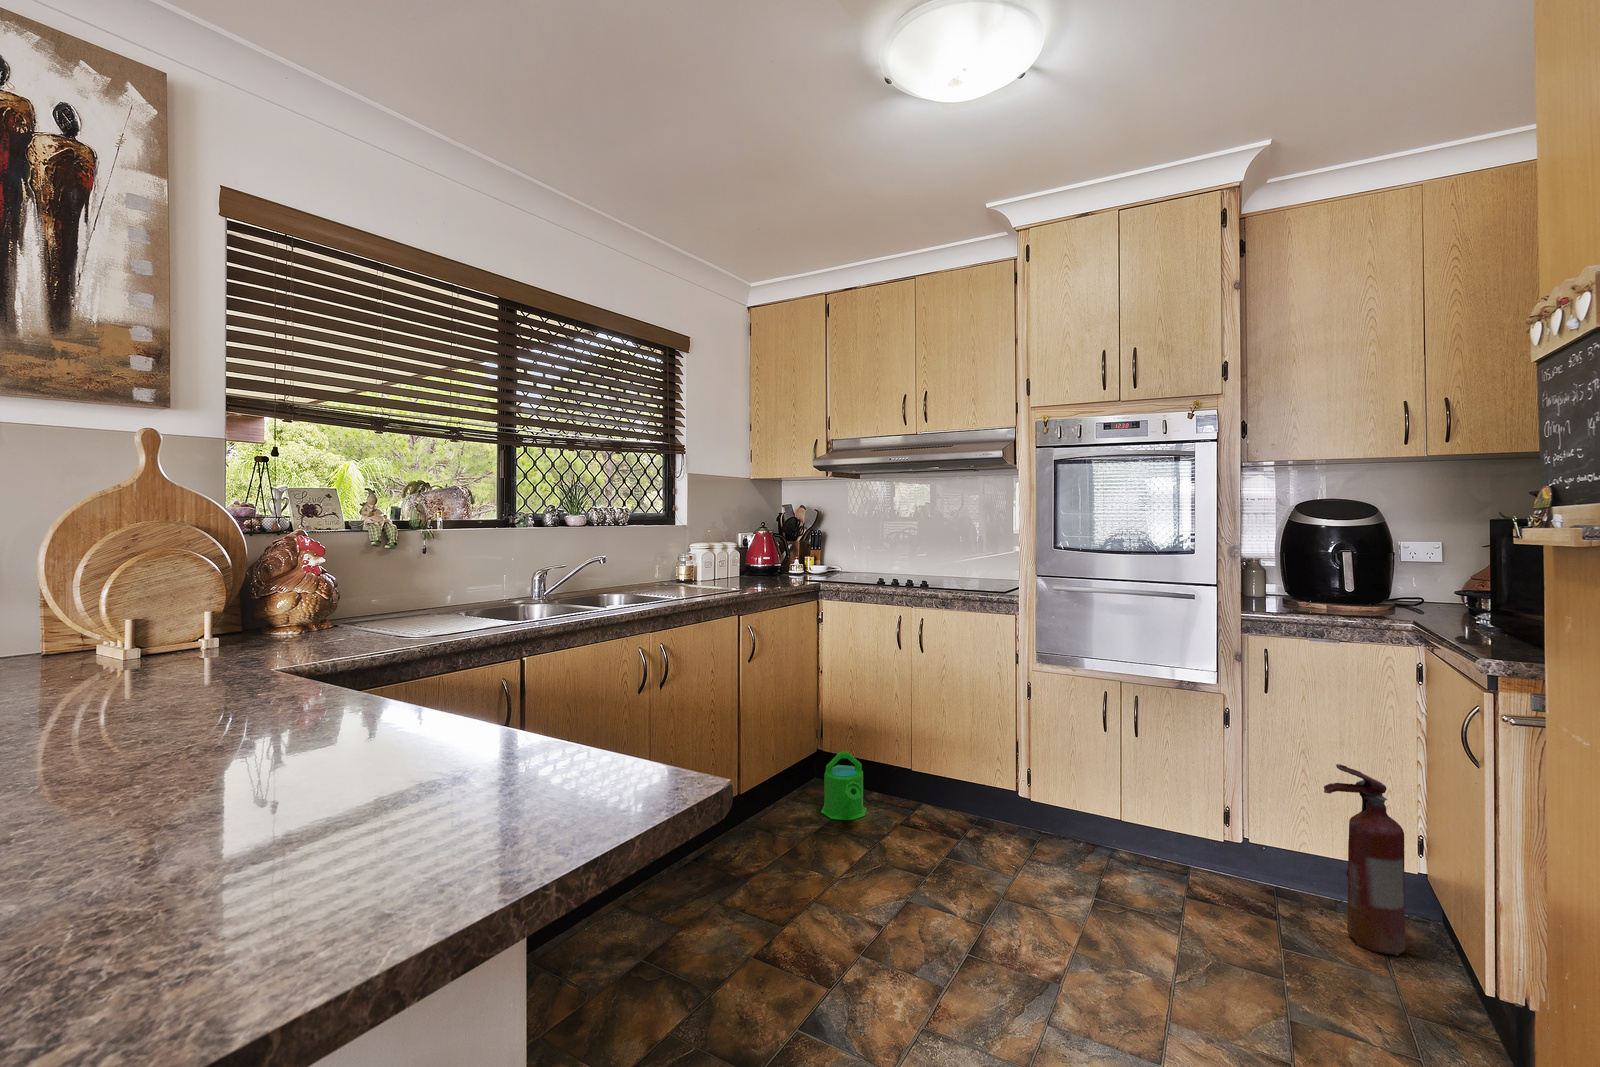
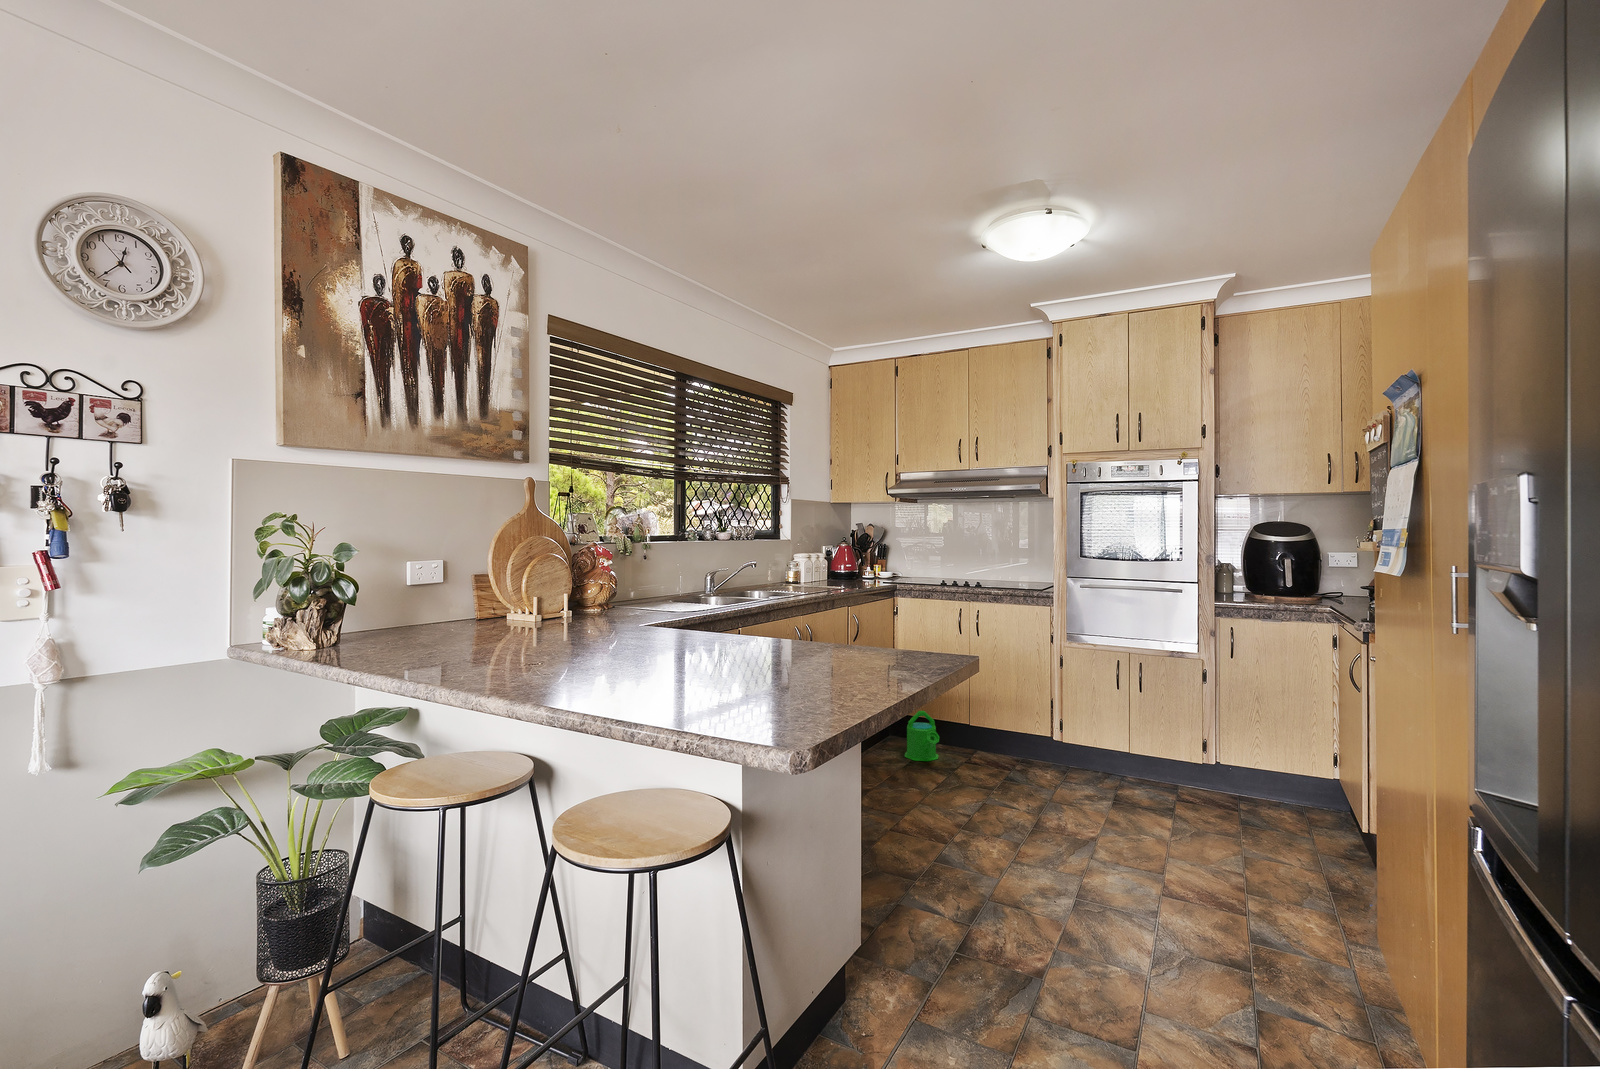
fire extinguisher: present [1324,764,1406,956] -> none [1269,702,1322,827]

